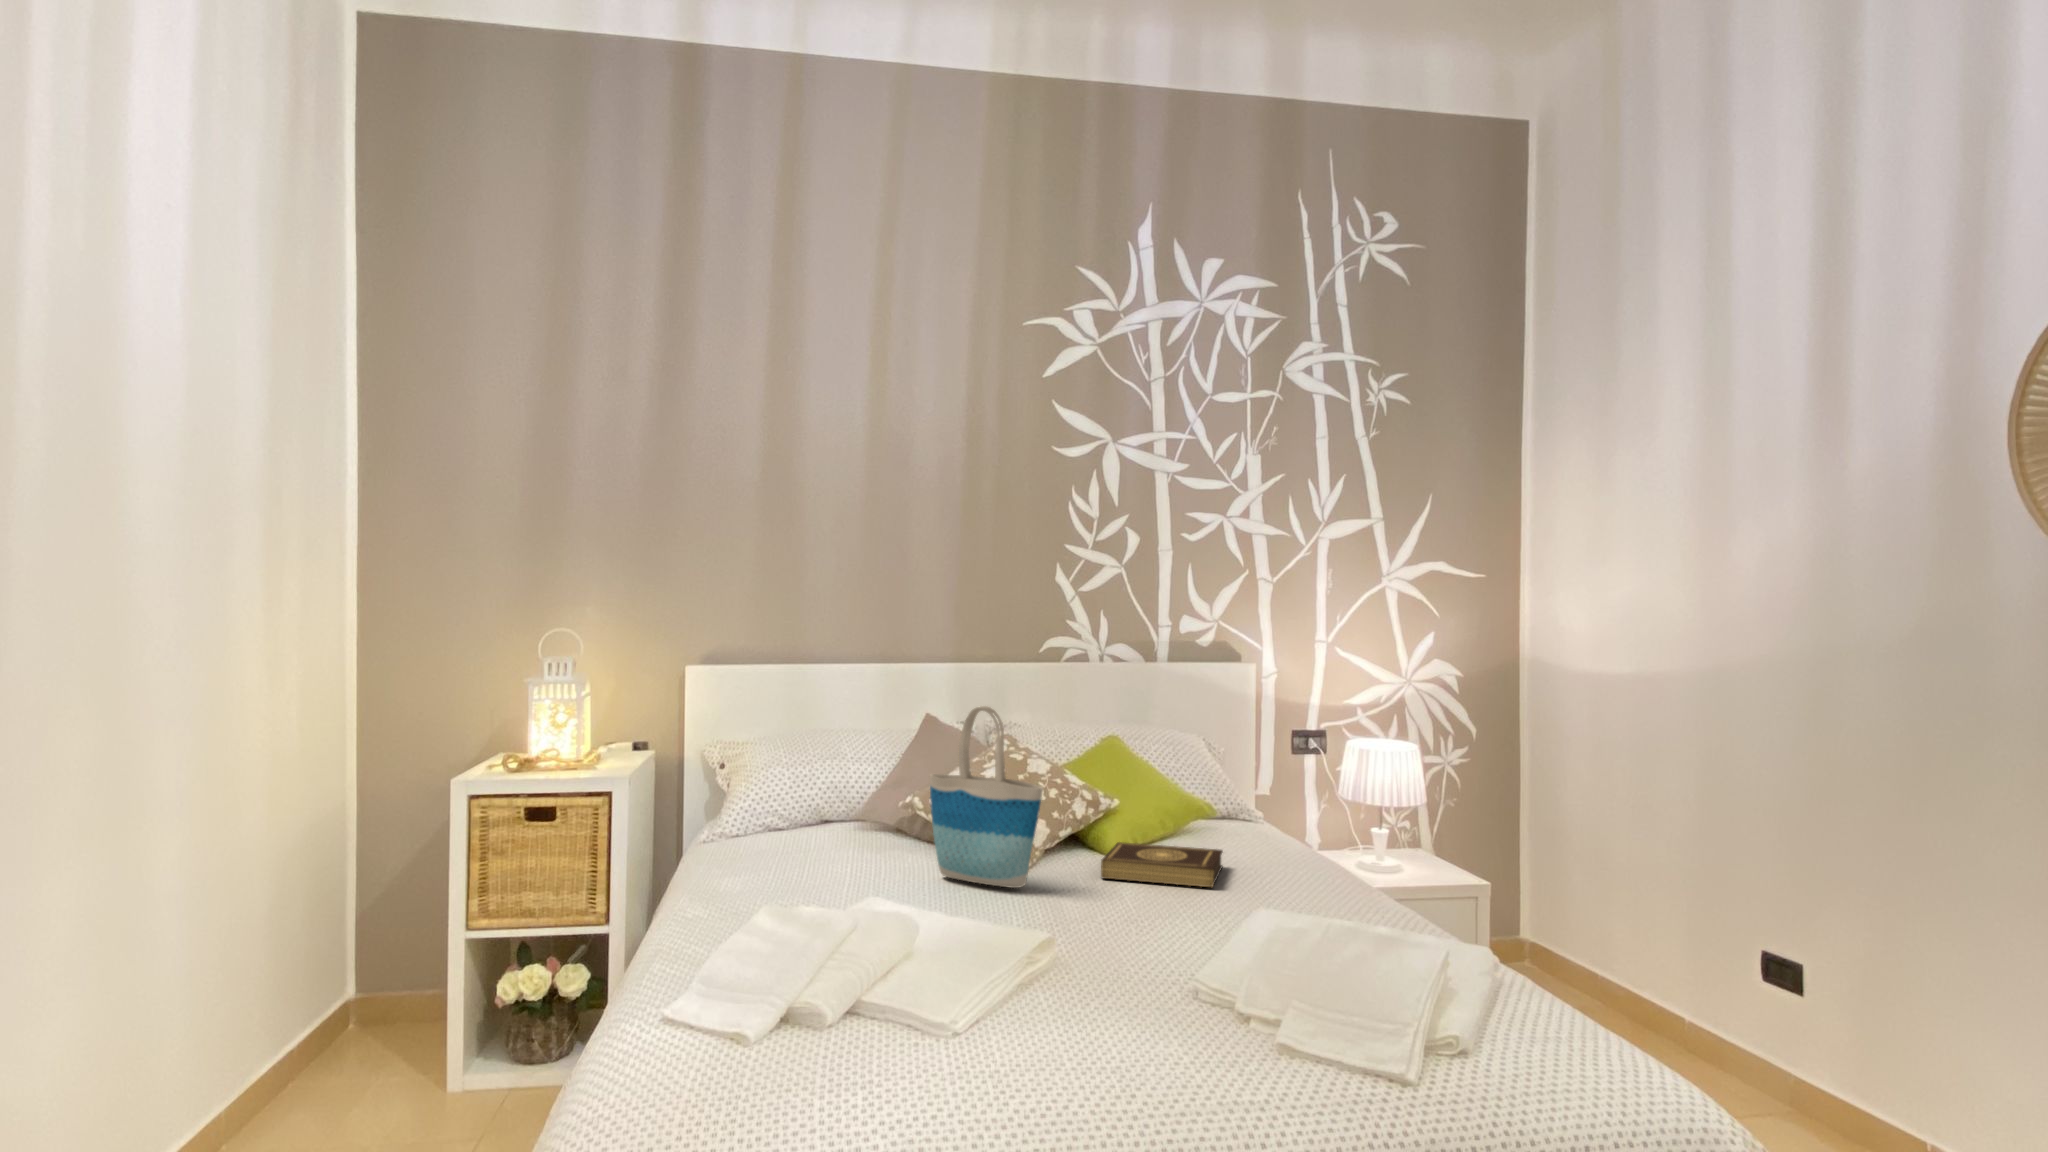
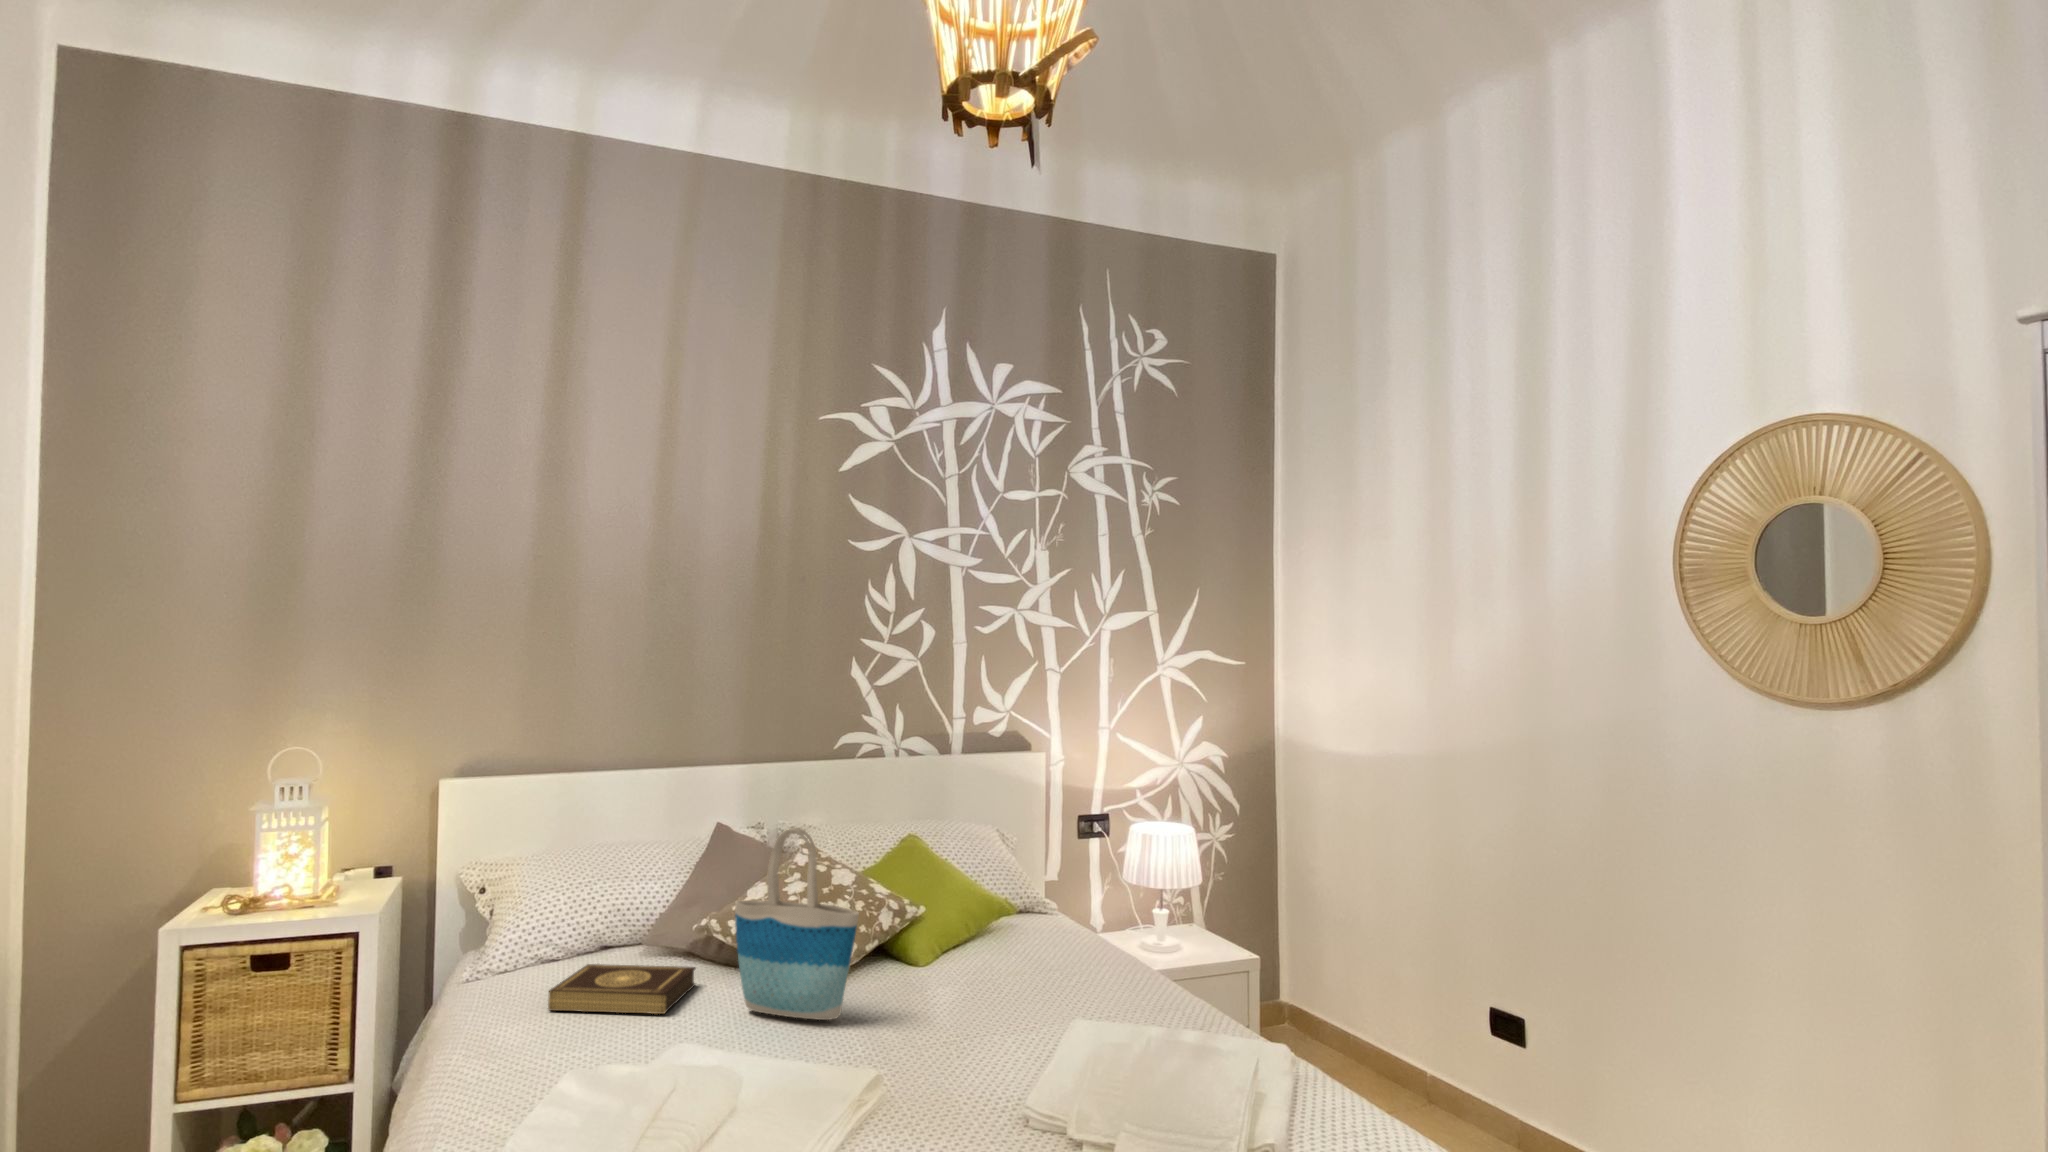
book: present [1101,842,1223,887] -> present [548,964,696,1014]

